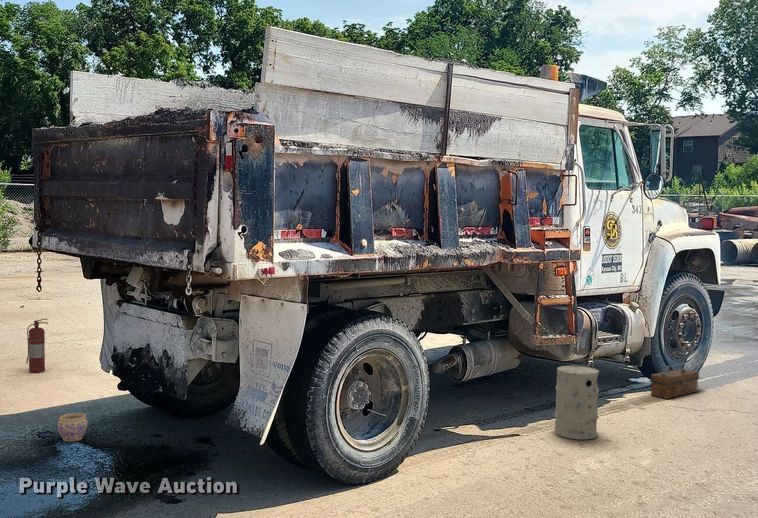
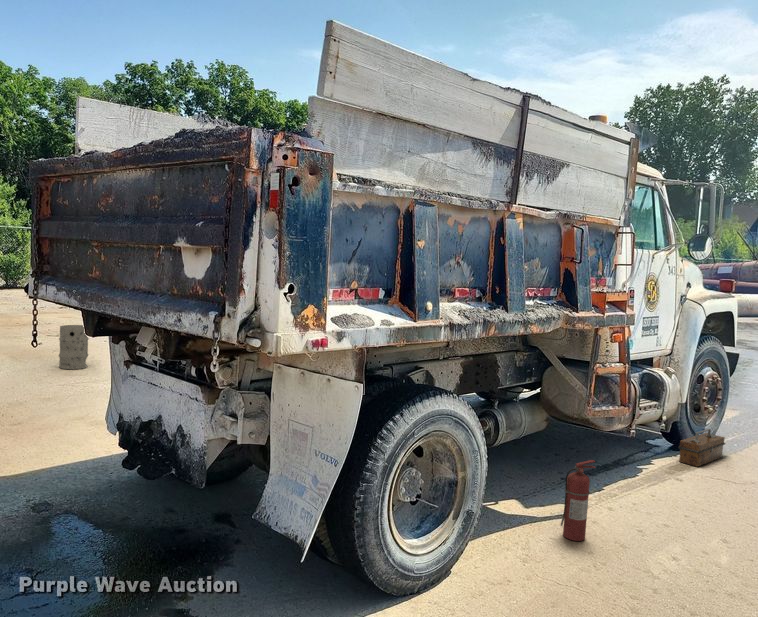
fire extinguisher: present [26,319,48,373] -> present [561,460,595,541]
trash can: present [554,365,599,440] -> present [59,325,89,369]
planter: present [58,413,88,442] -> none [50,487,86,522]

